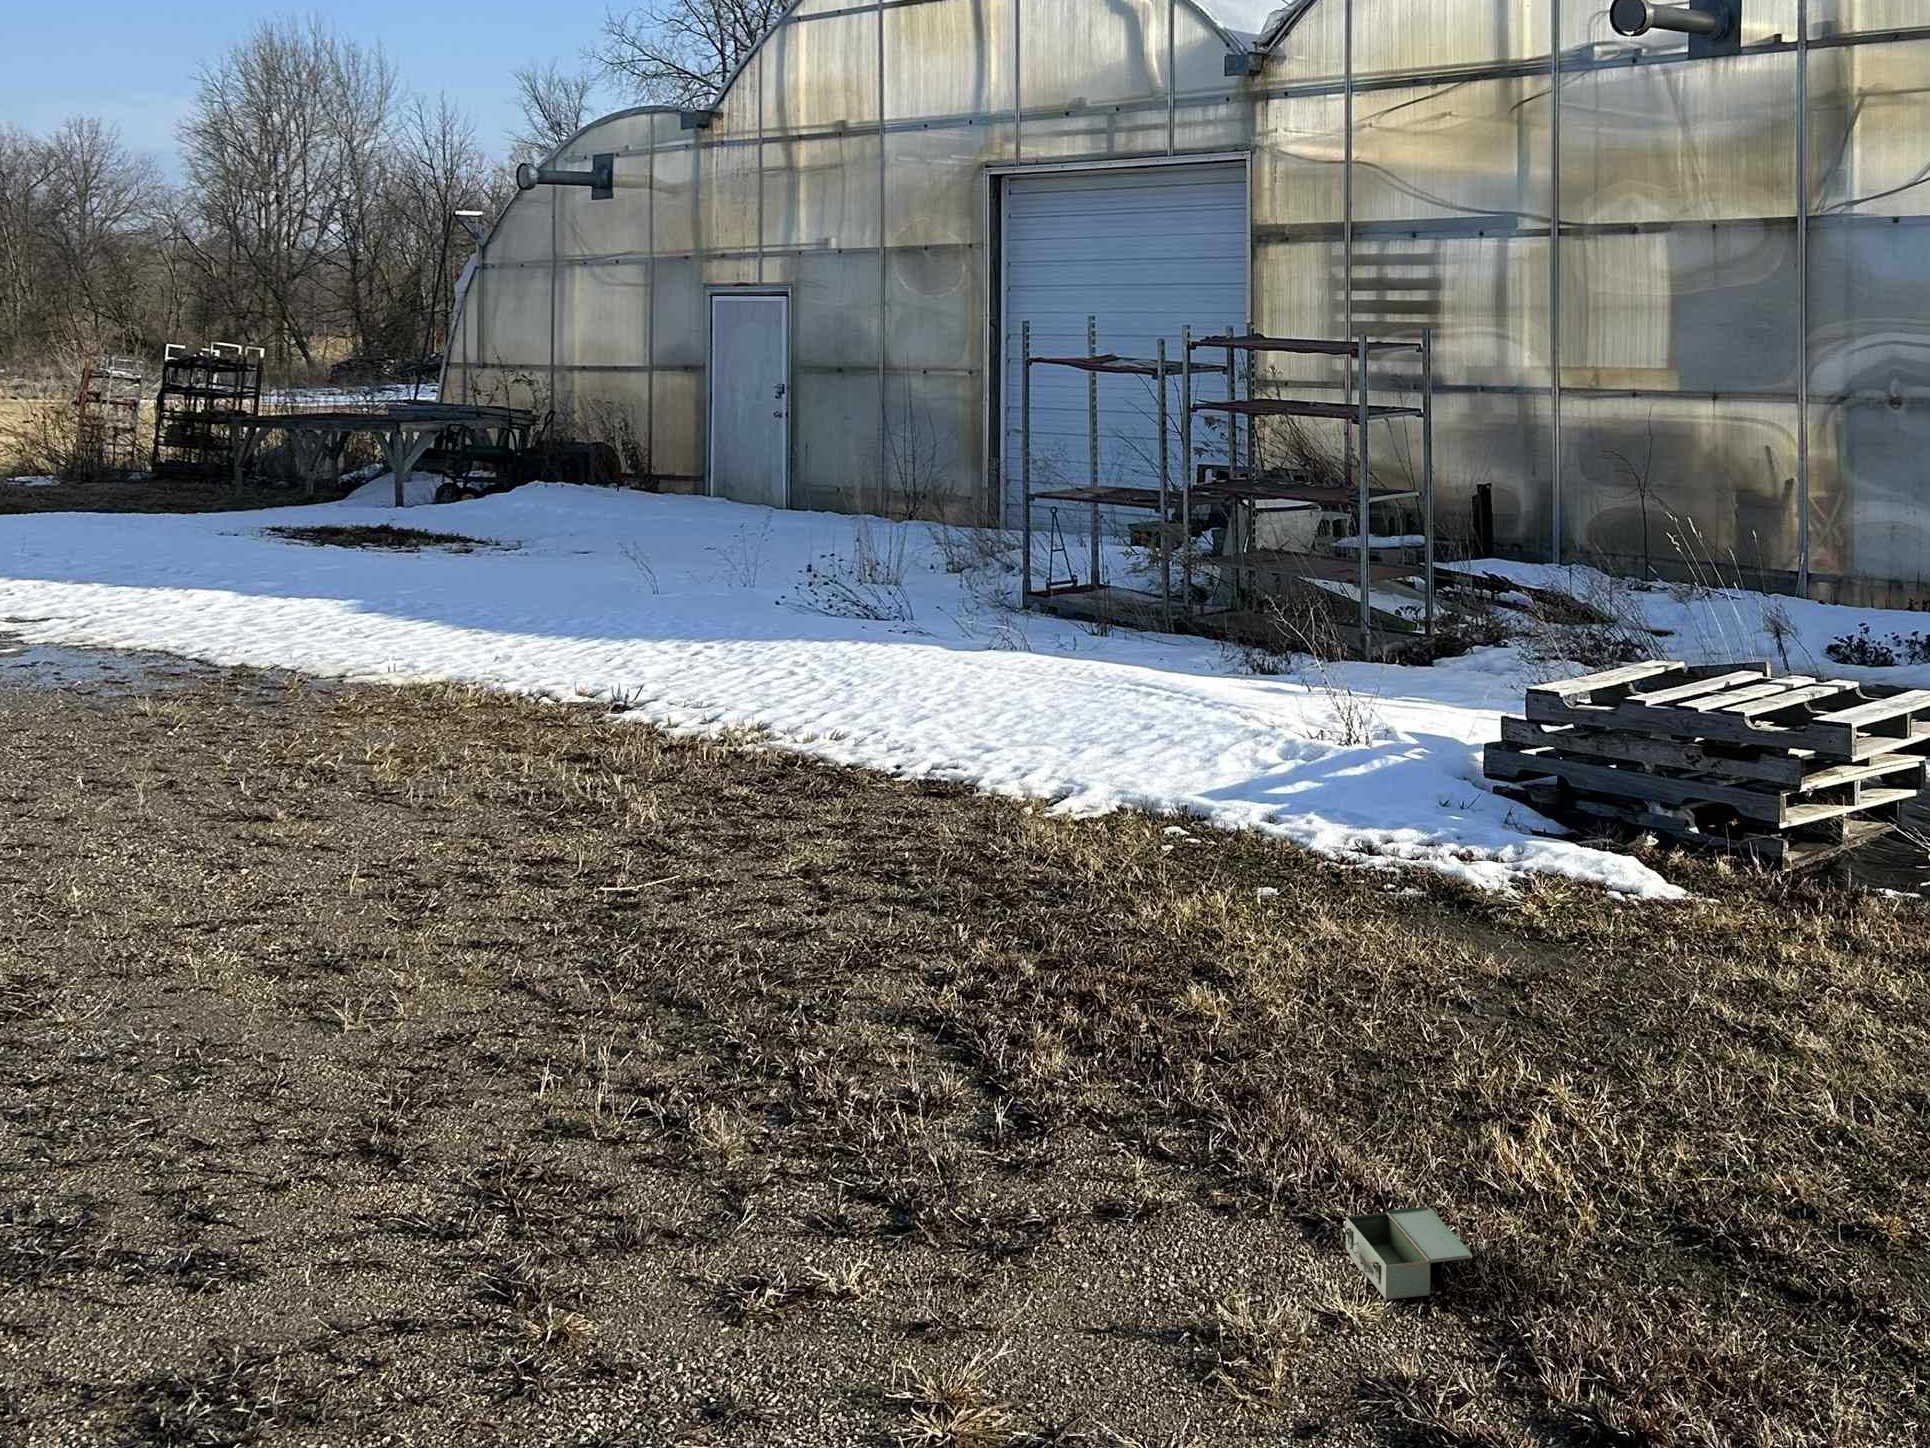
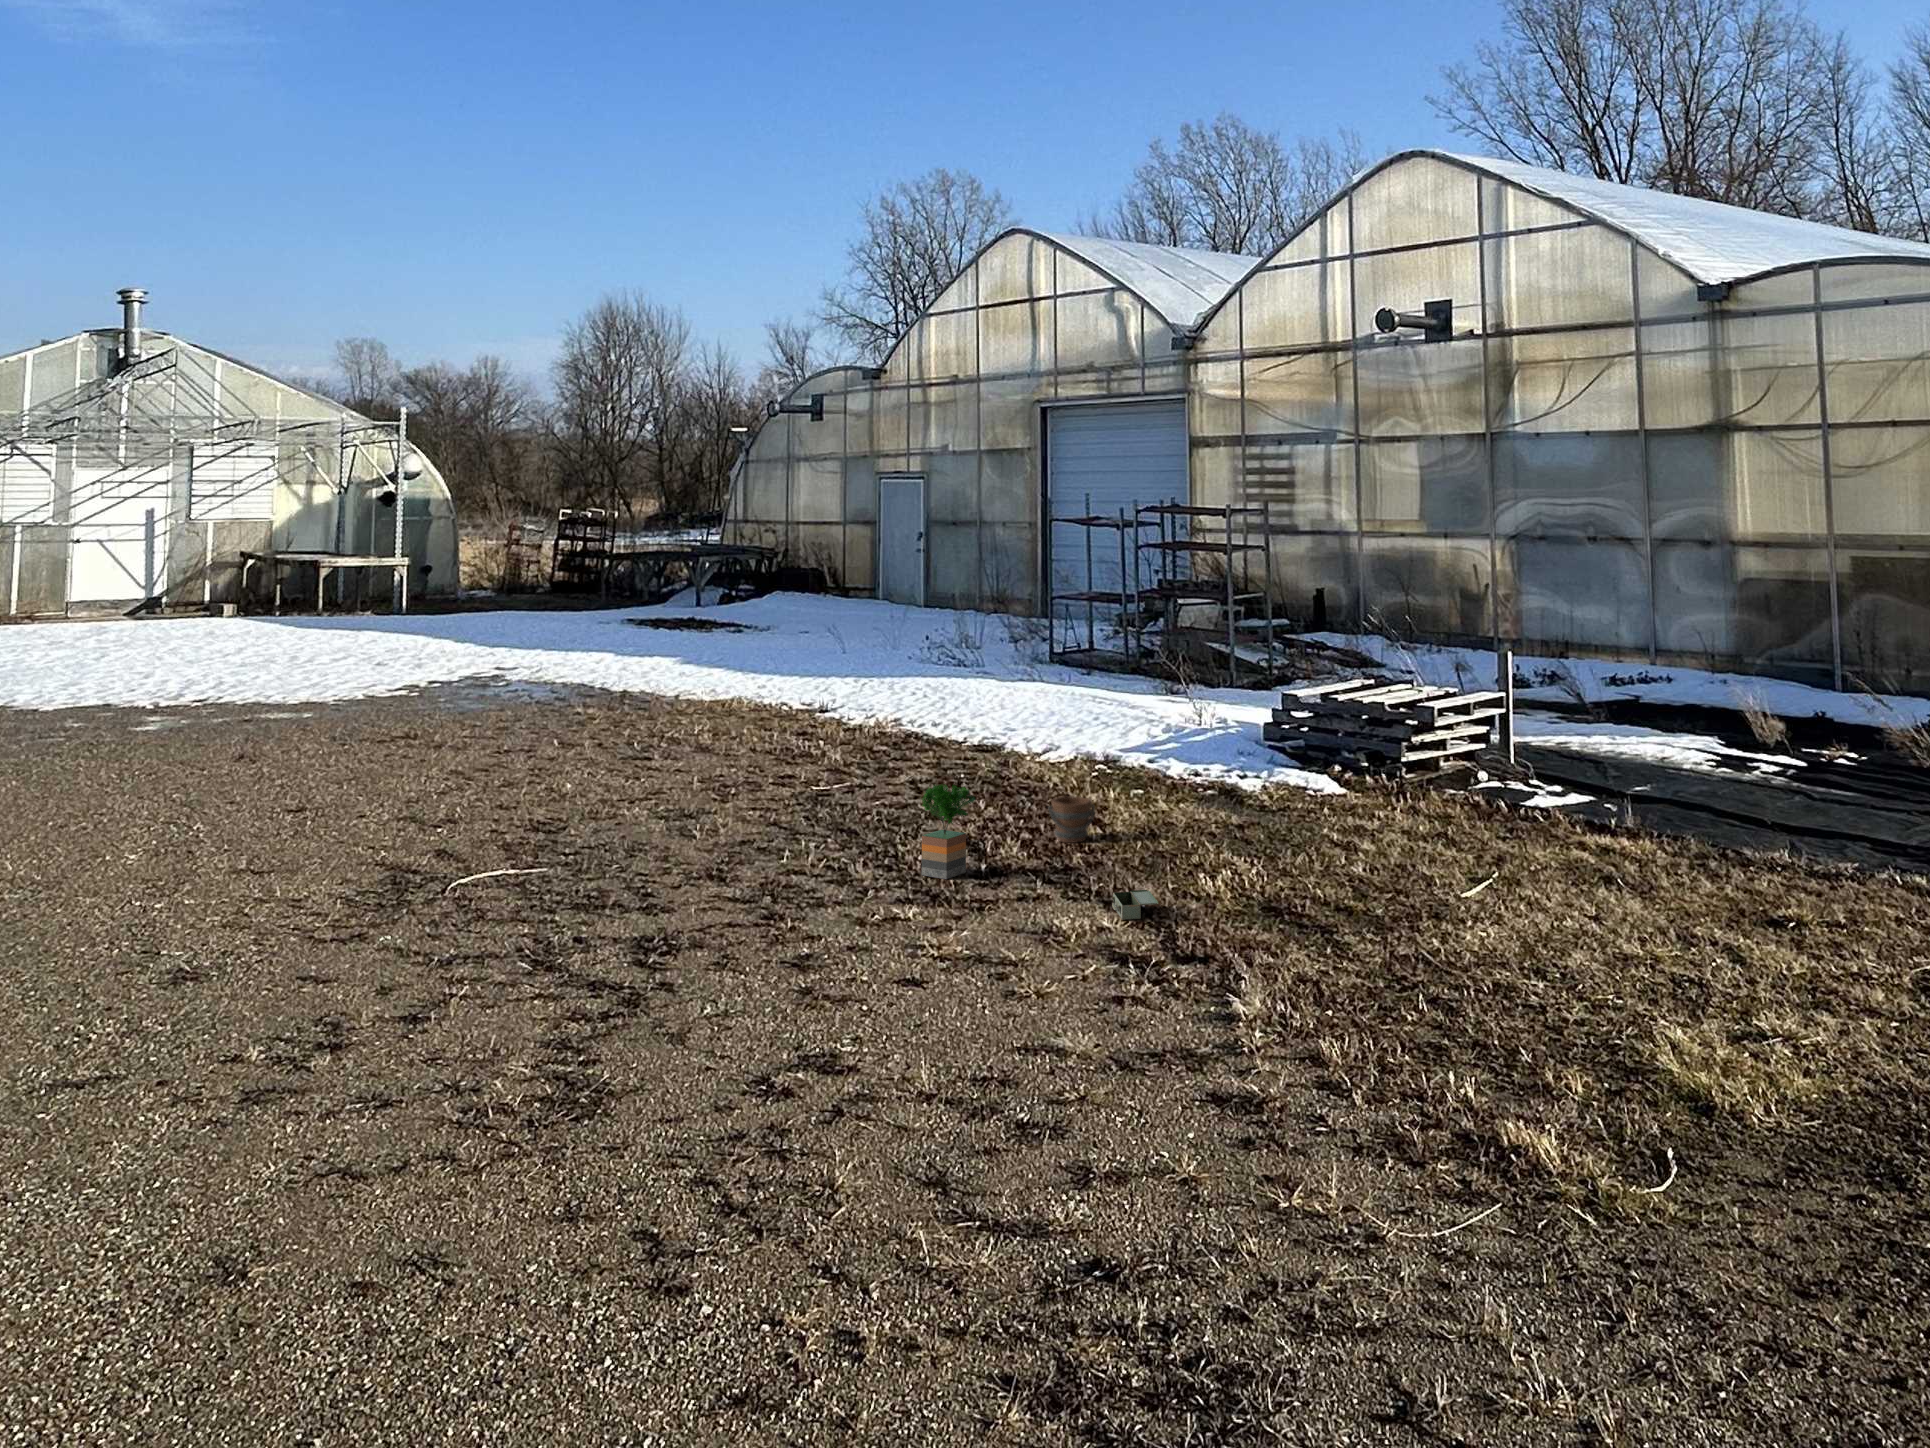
potted tree: none [857,930,990,1158] -> present [922,784,975,879]
bucket: none [1129,933,1232,1040] -> present [1048,796,1095,843]

